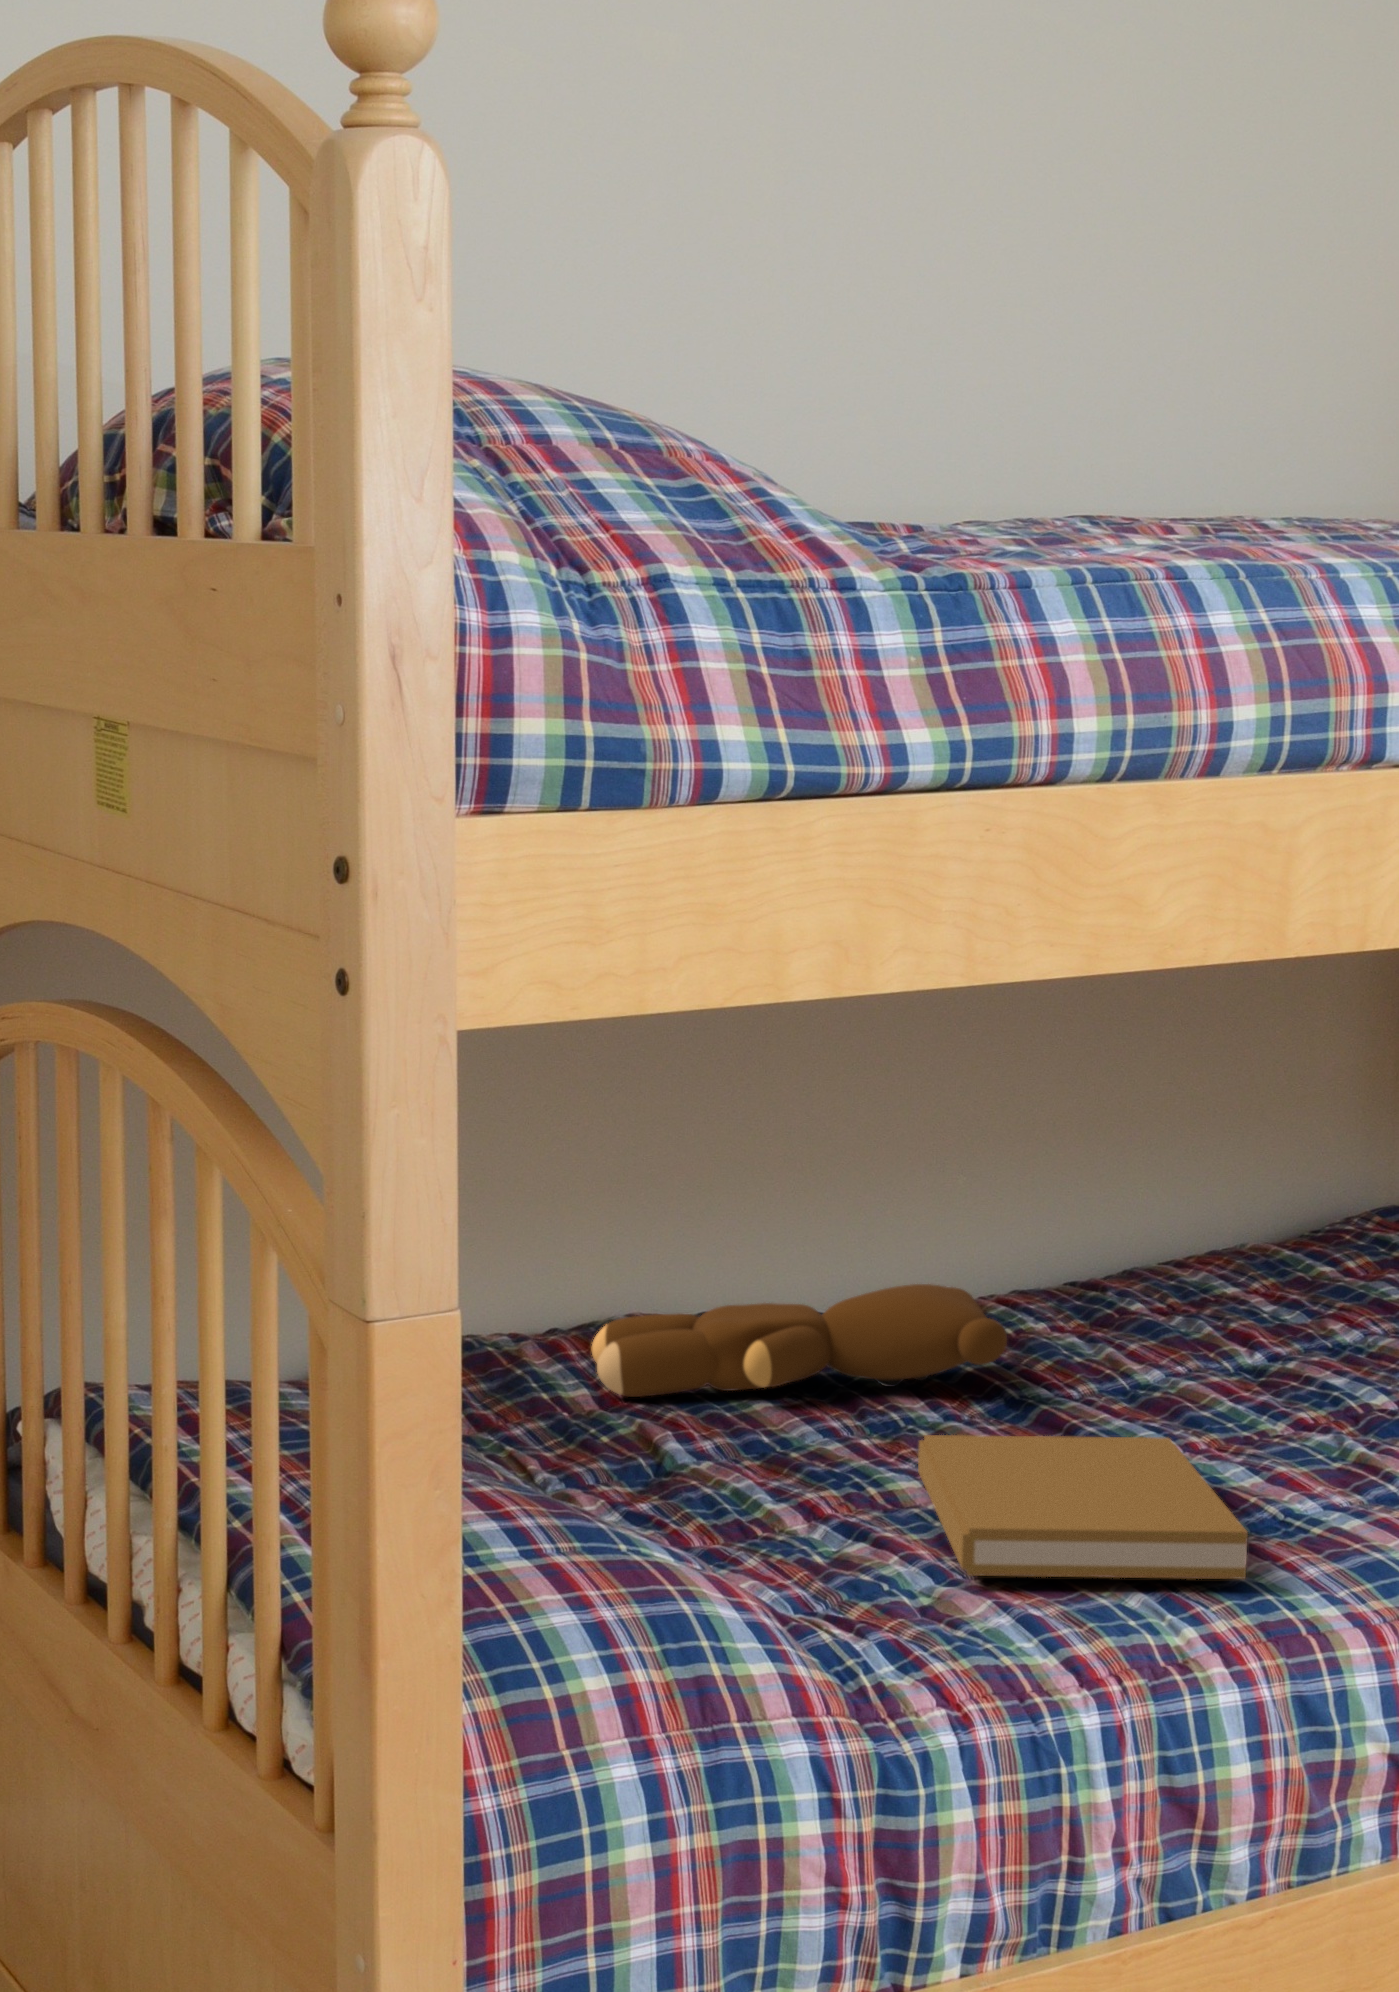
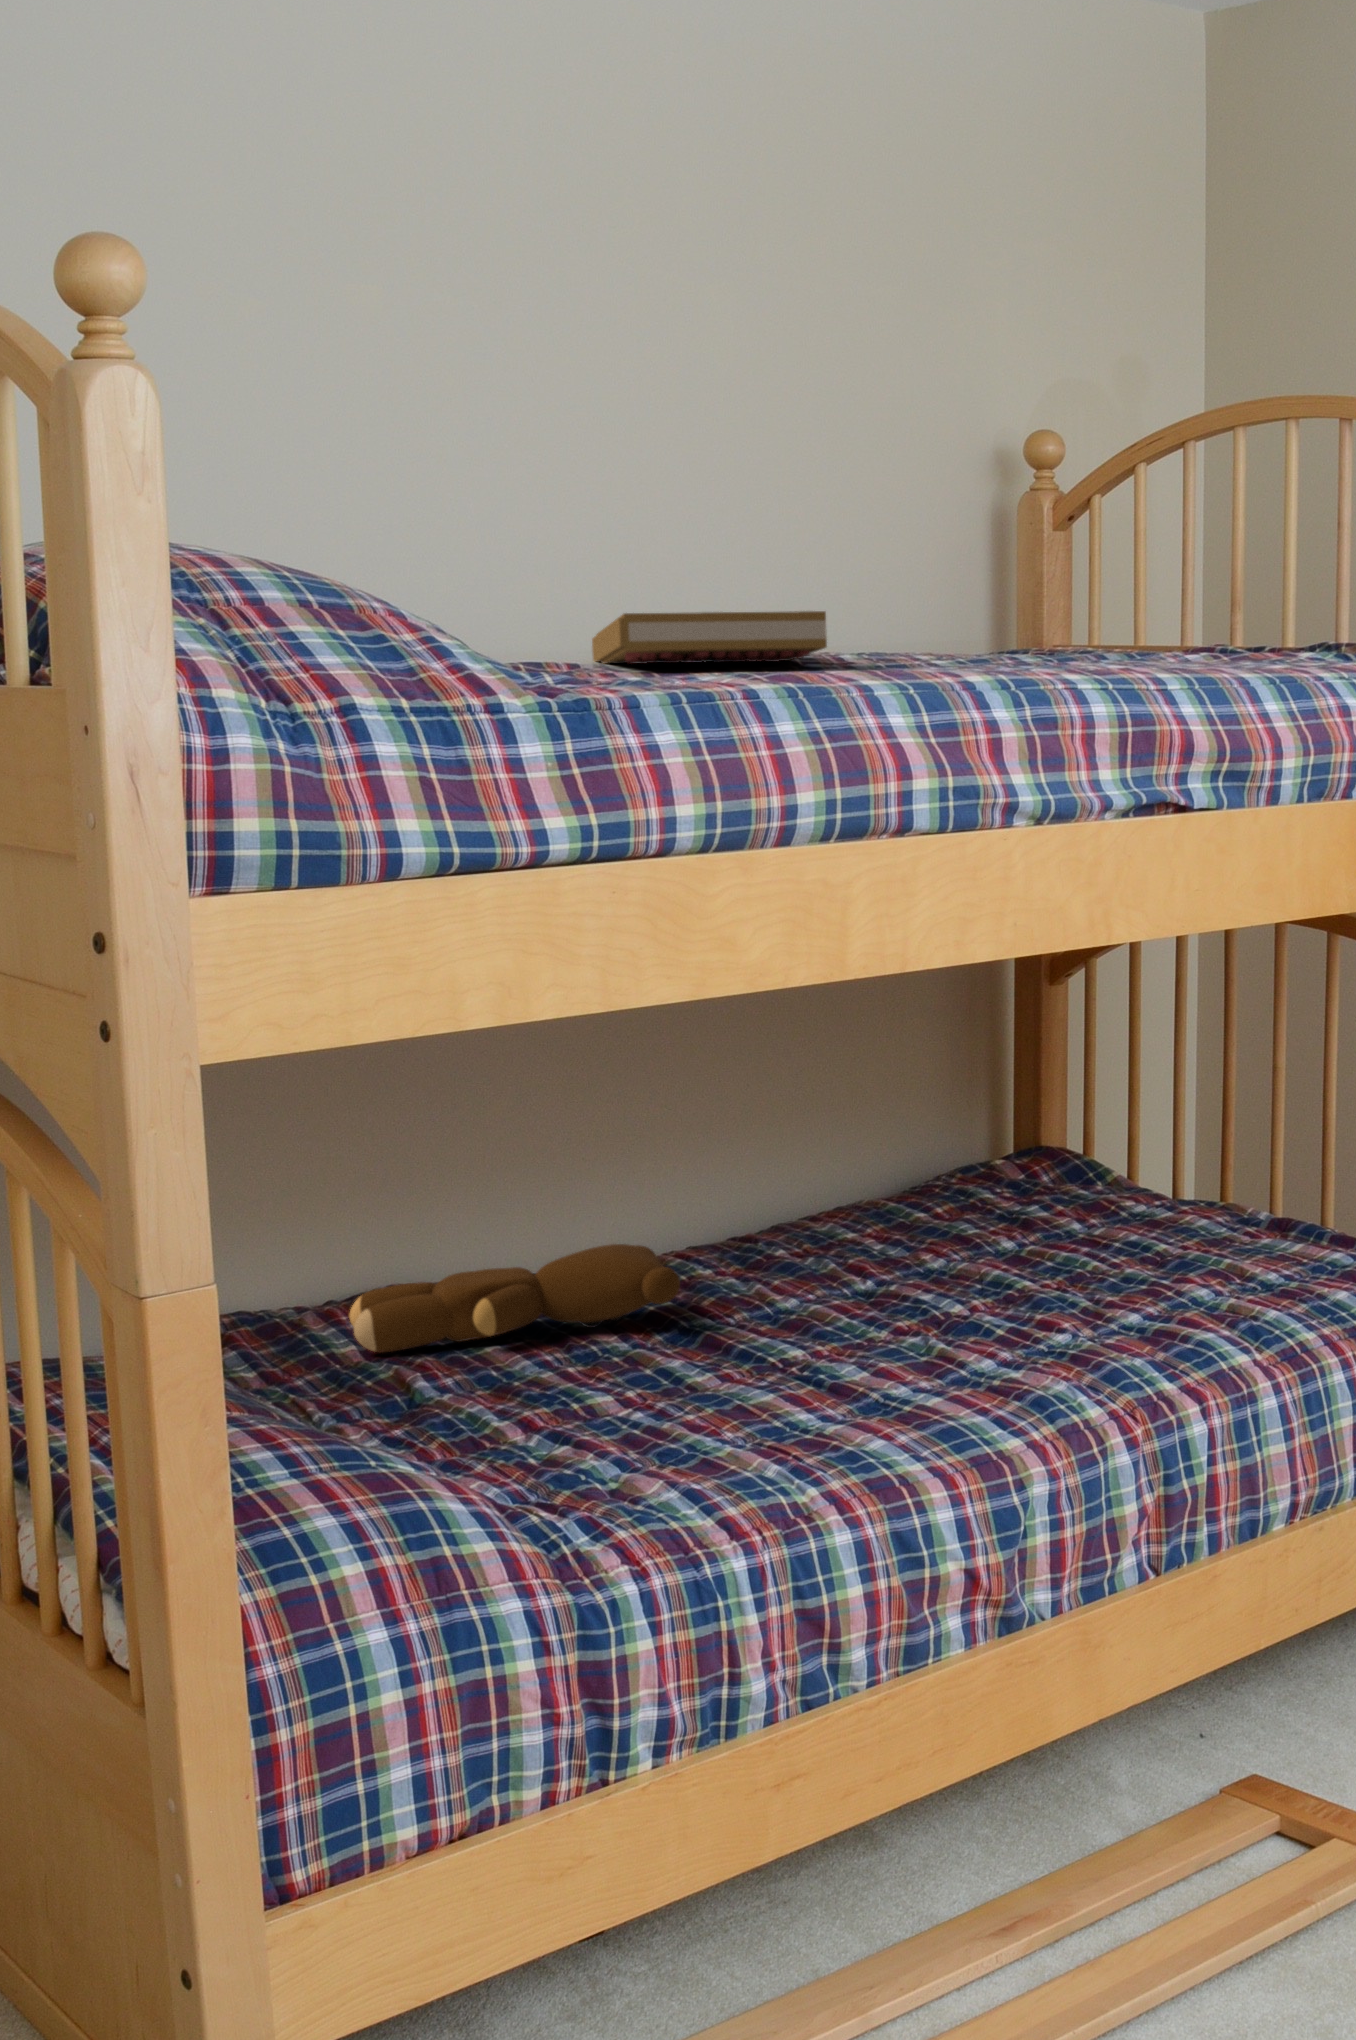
book: present [918,1435,1248,1579] -> present [592,611,827,664]

